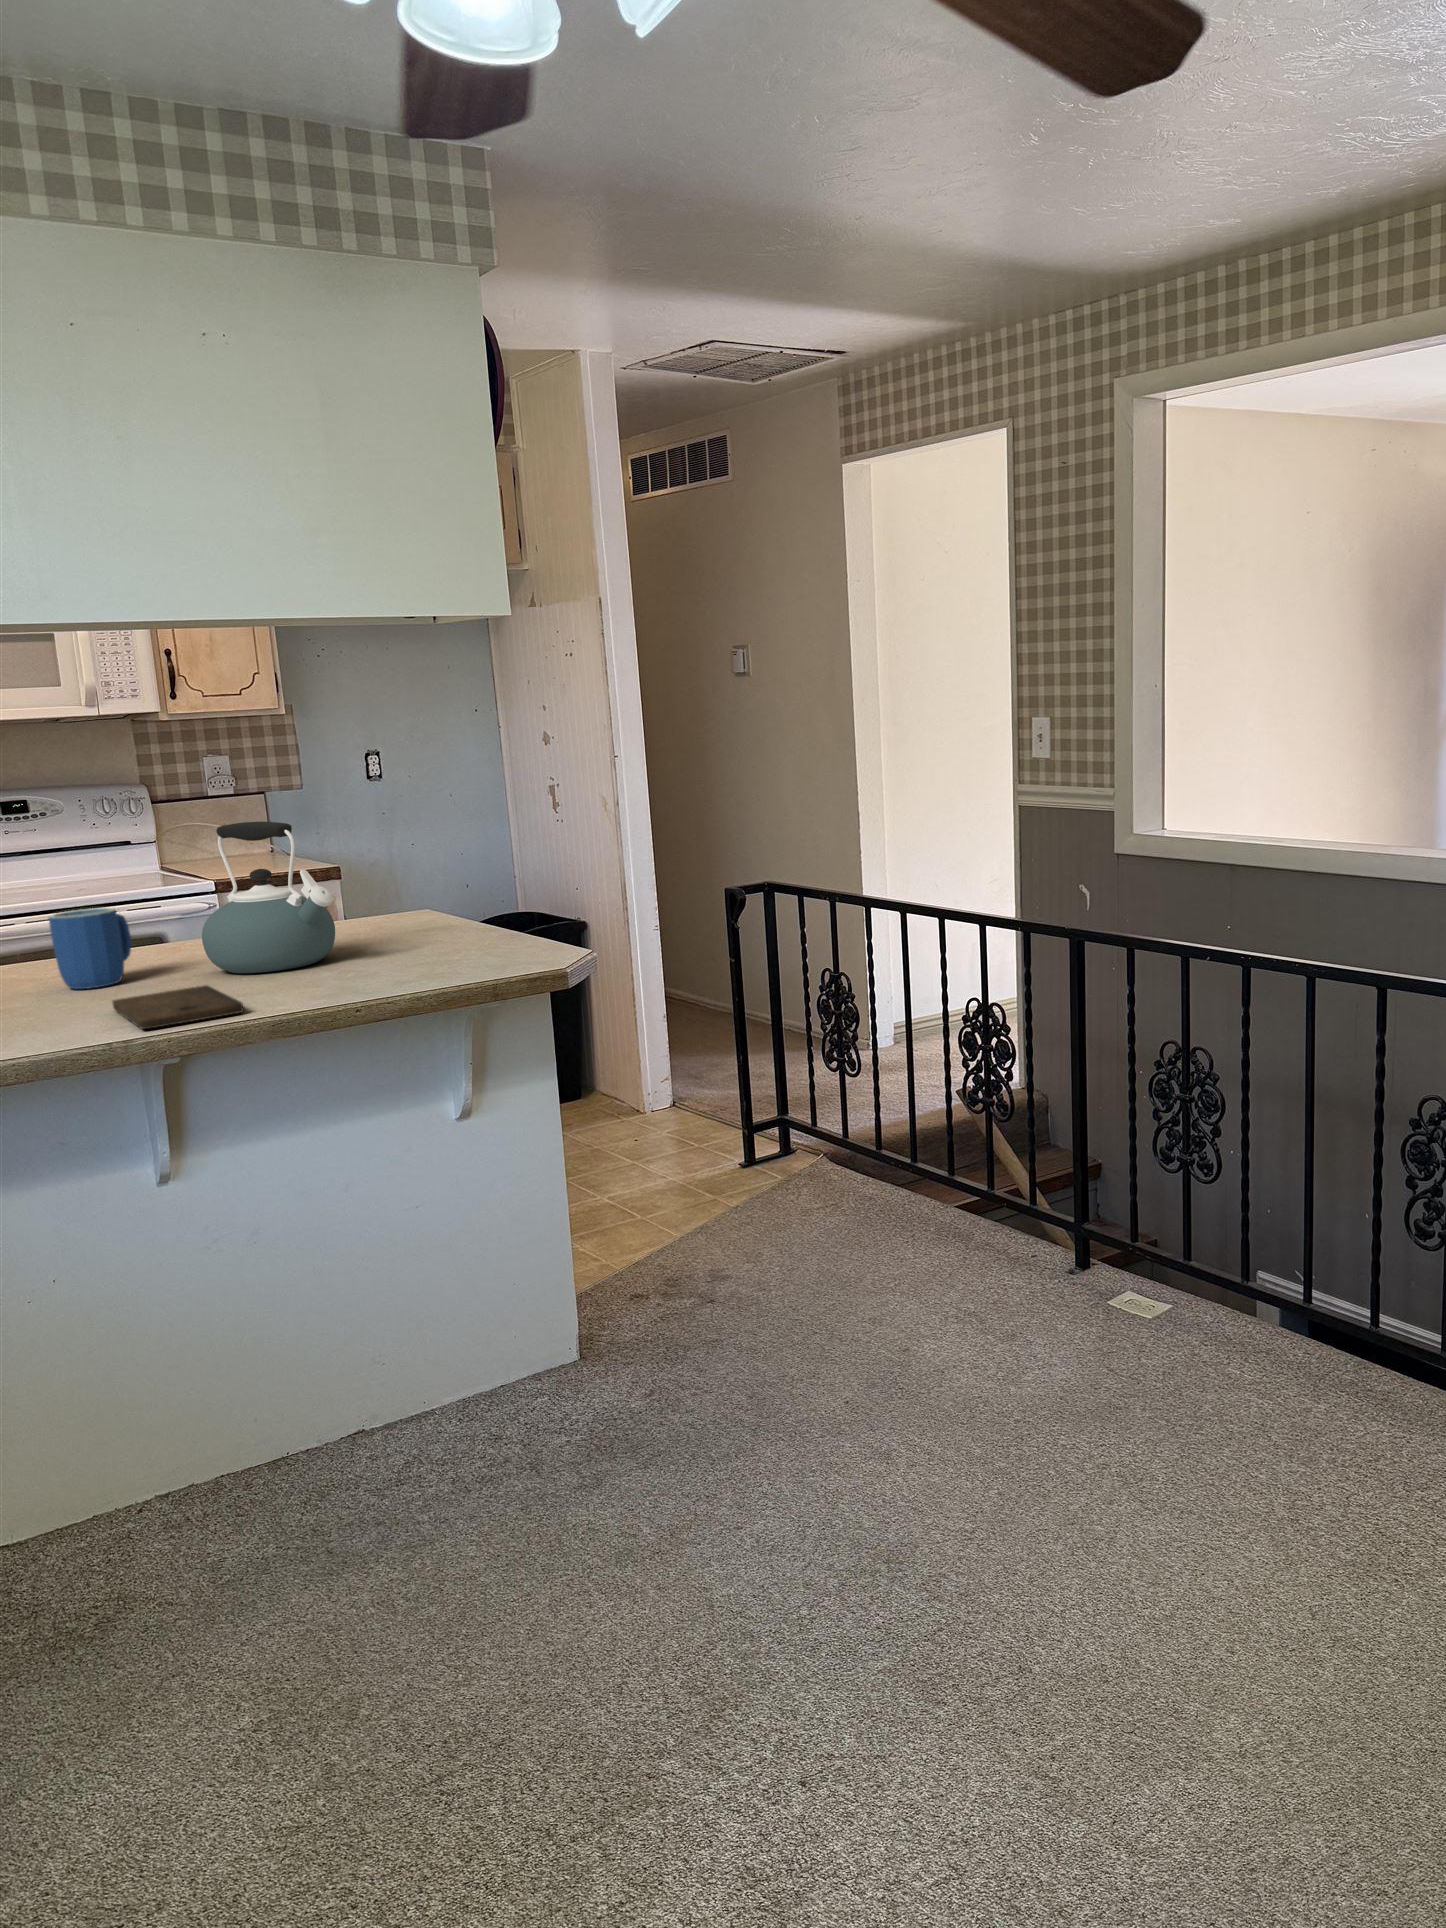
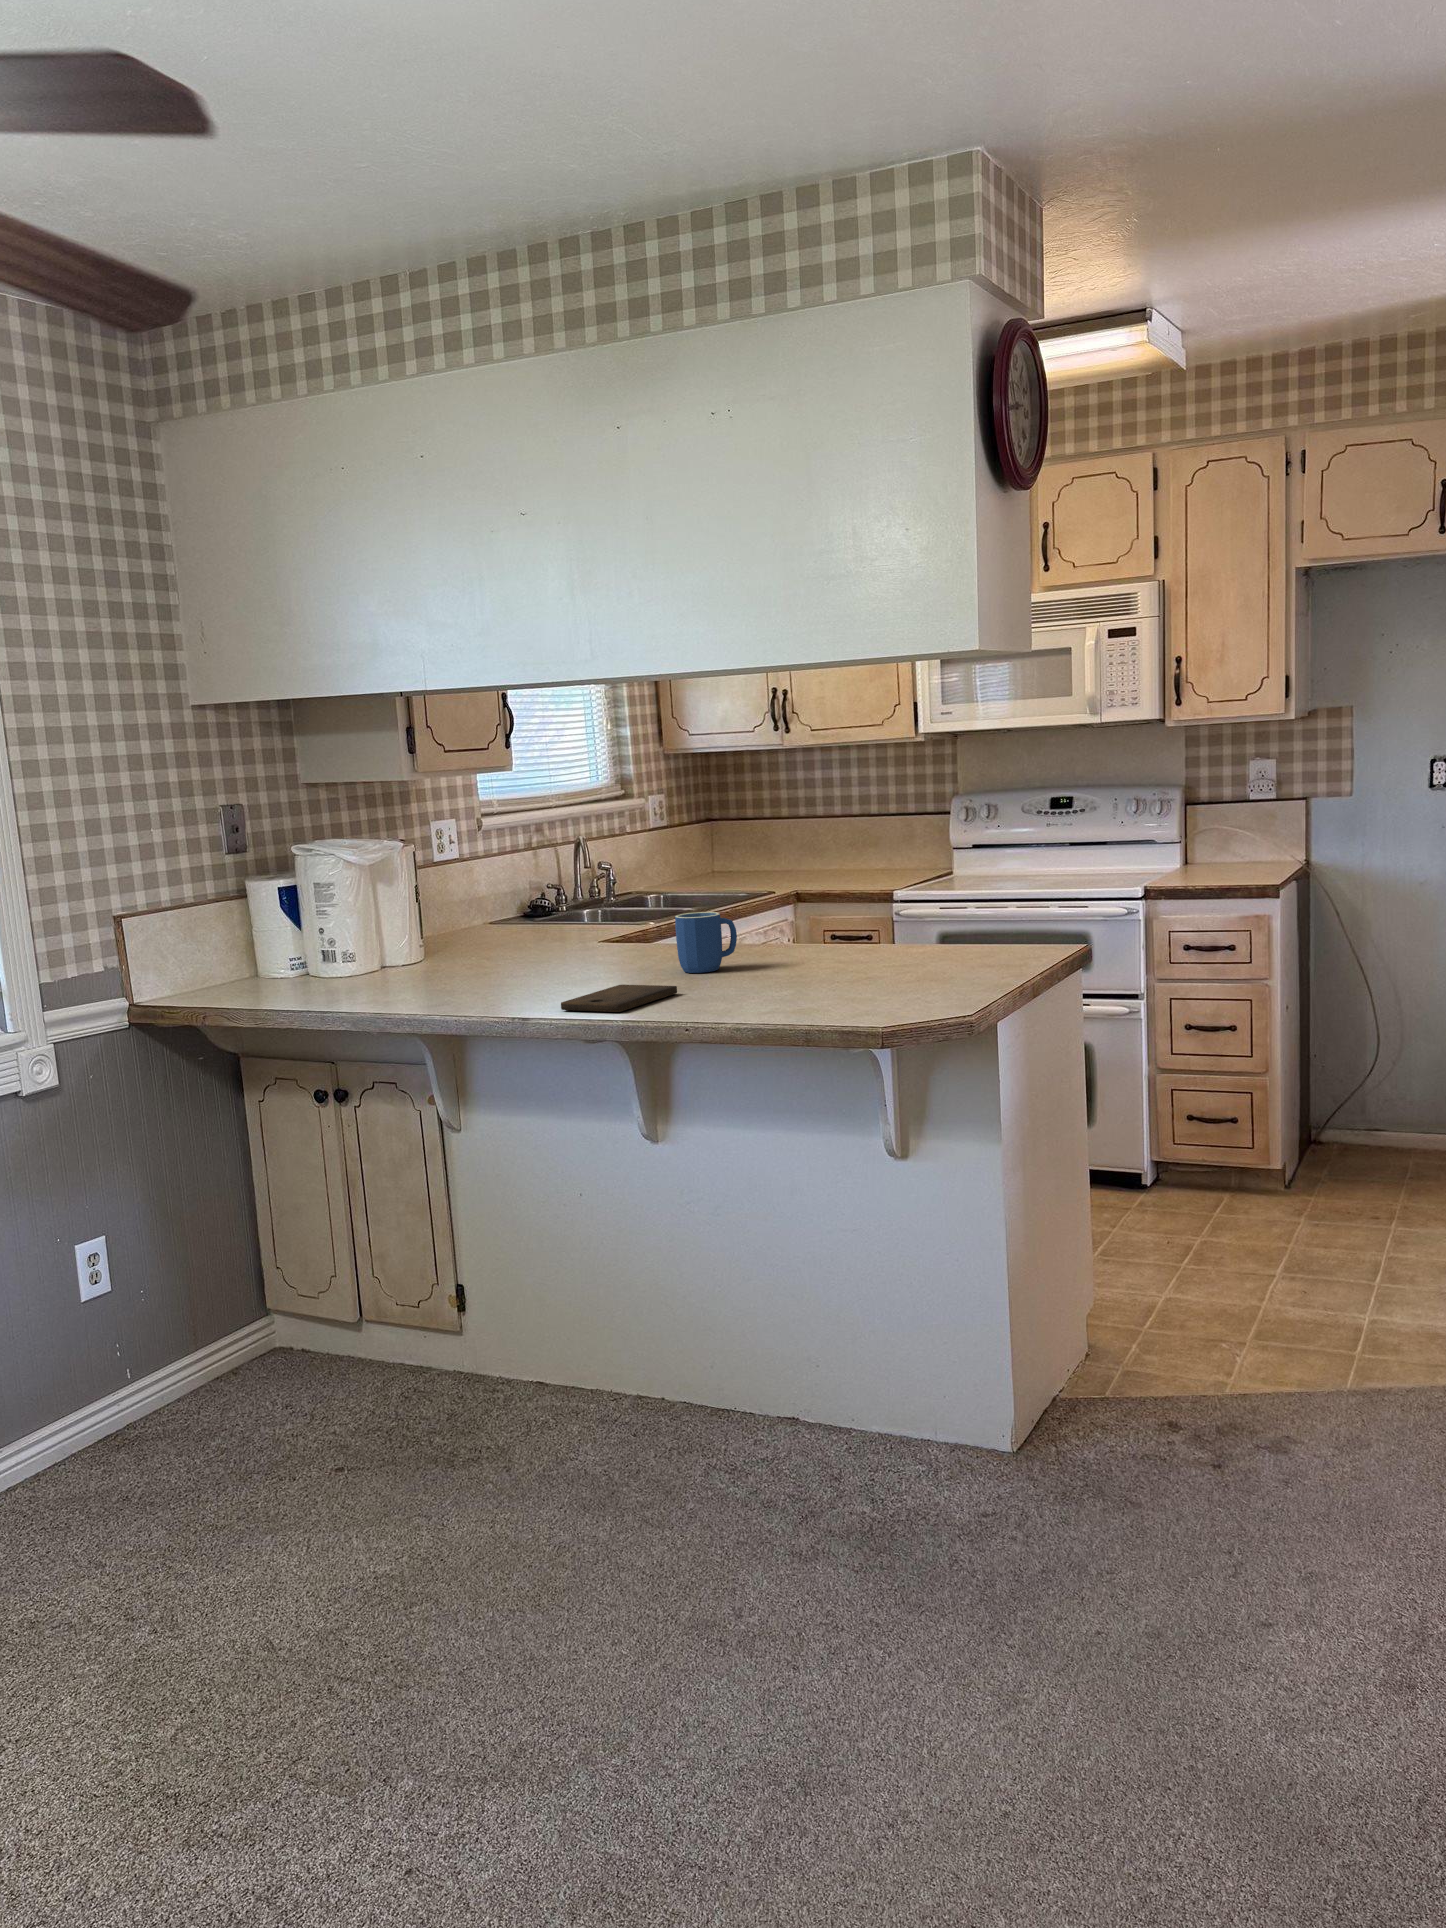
kettle: present [202,822,335,973] -> none [736,859,839,985]

